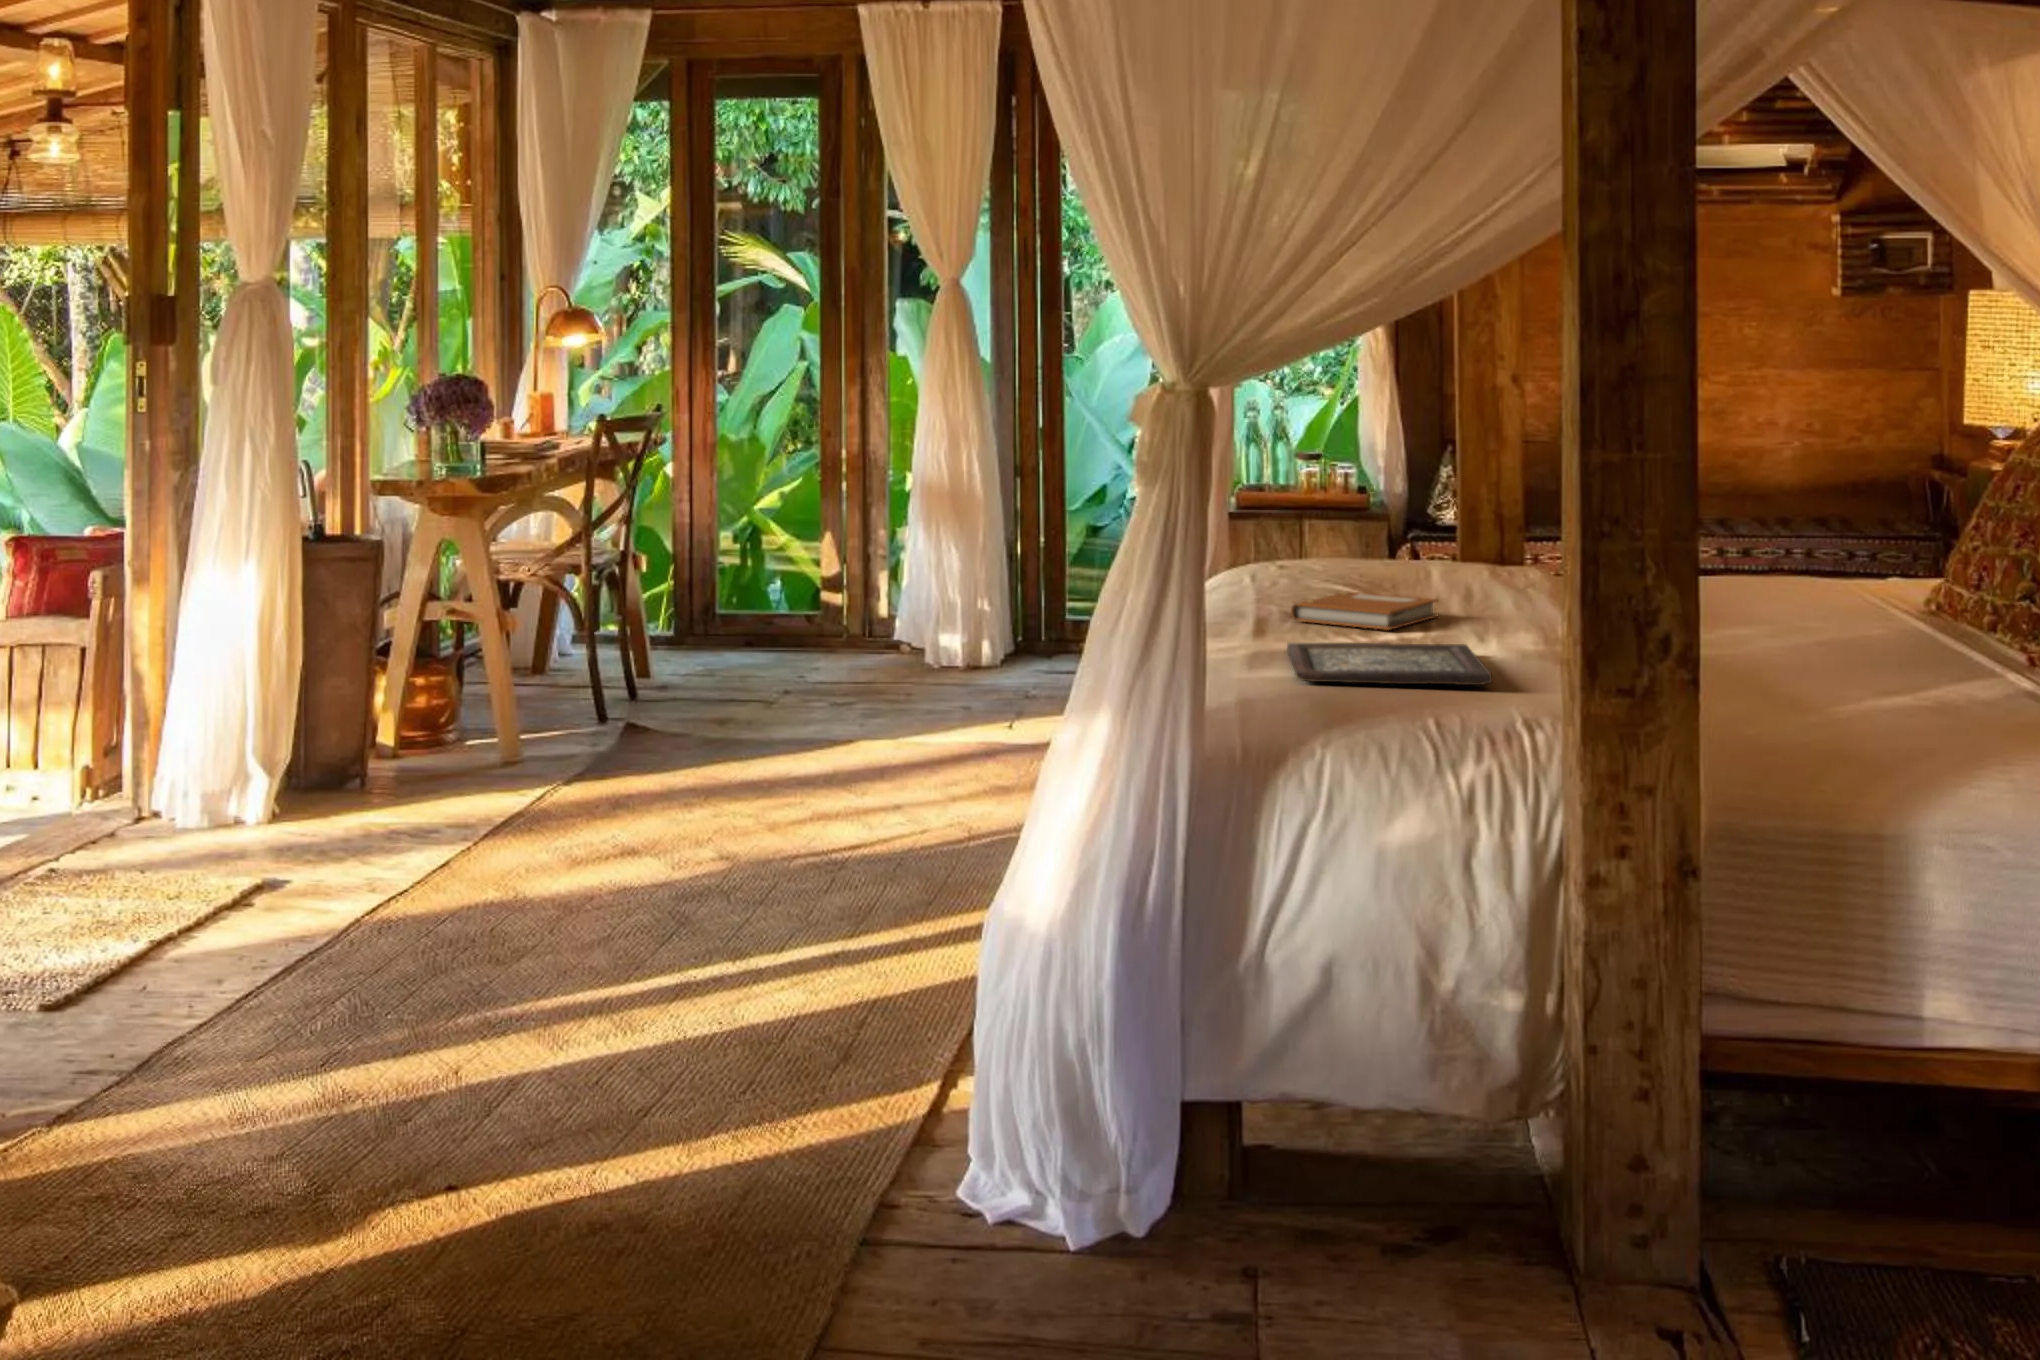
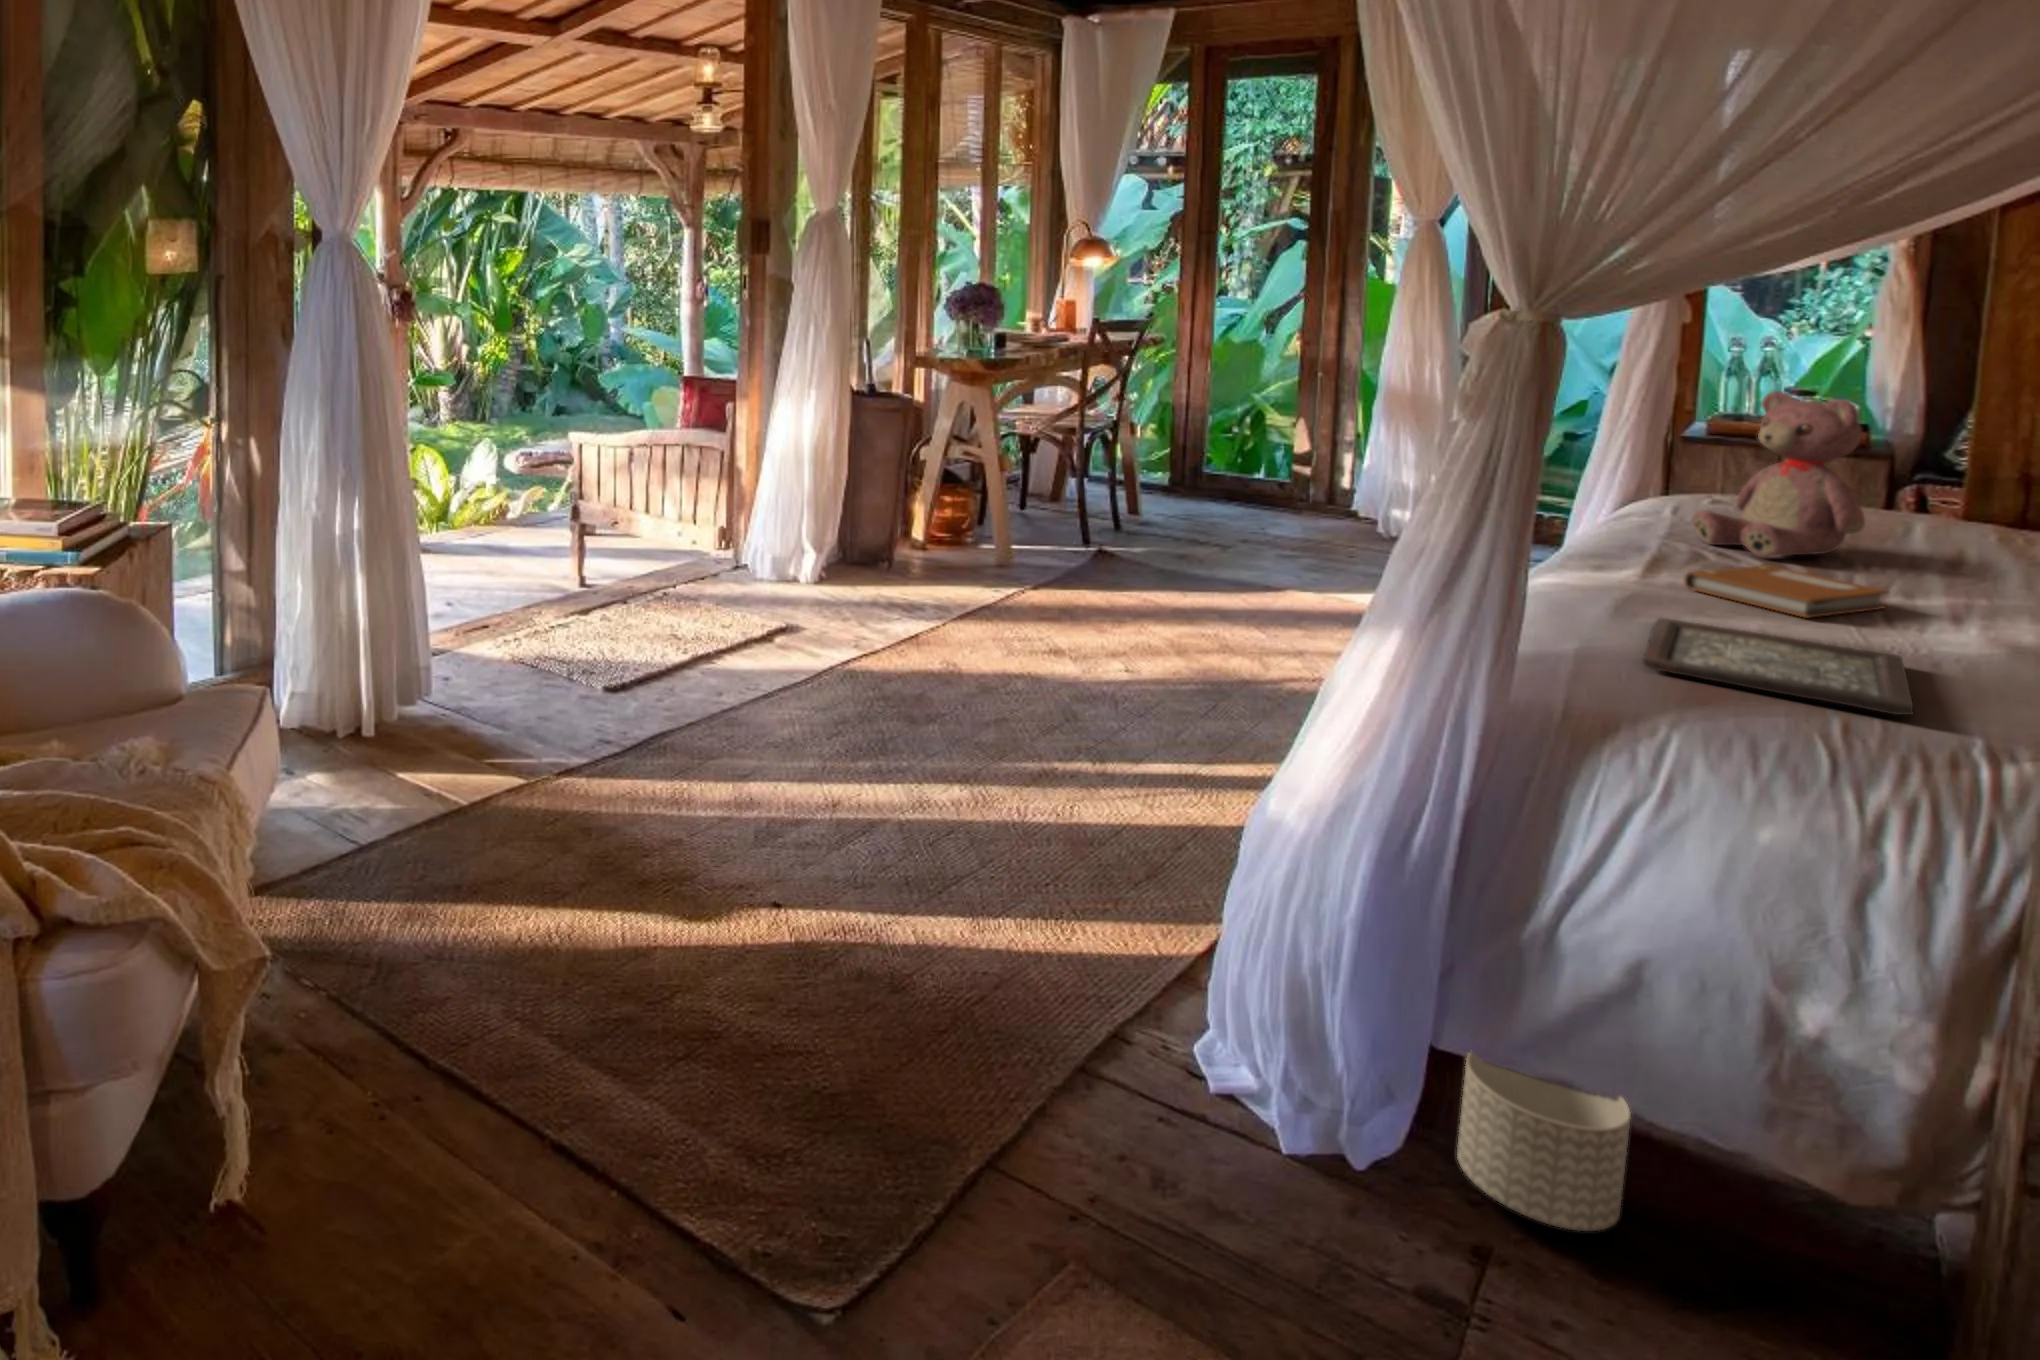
teddy bear: none [1275,424,1405,591] -> present [1693,391,1865,558]
planter: none [1219,1075,1355,1236] -> present [1457,1053,1631,1231]

